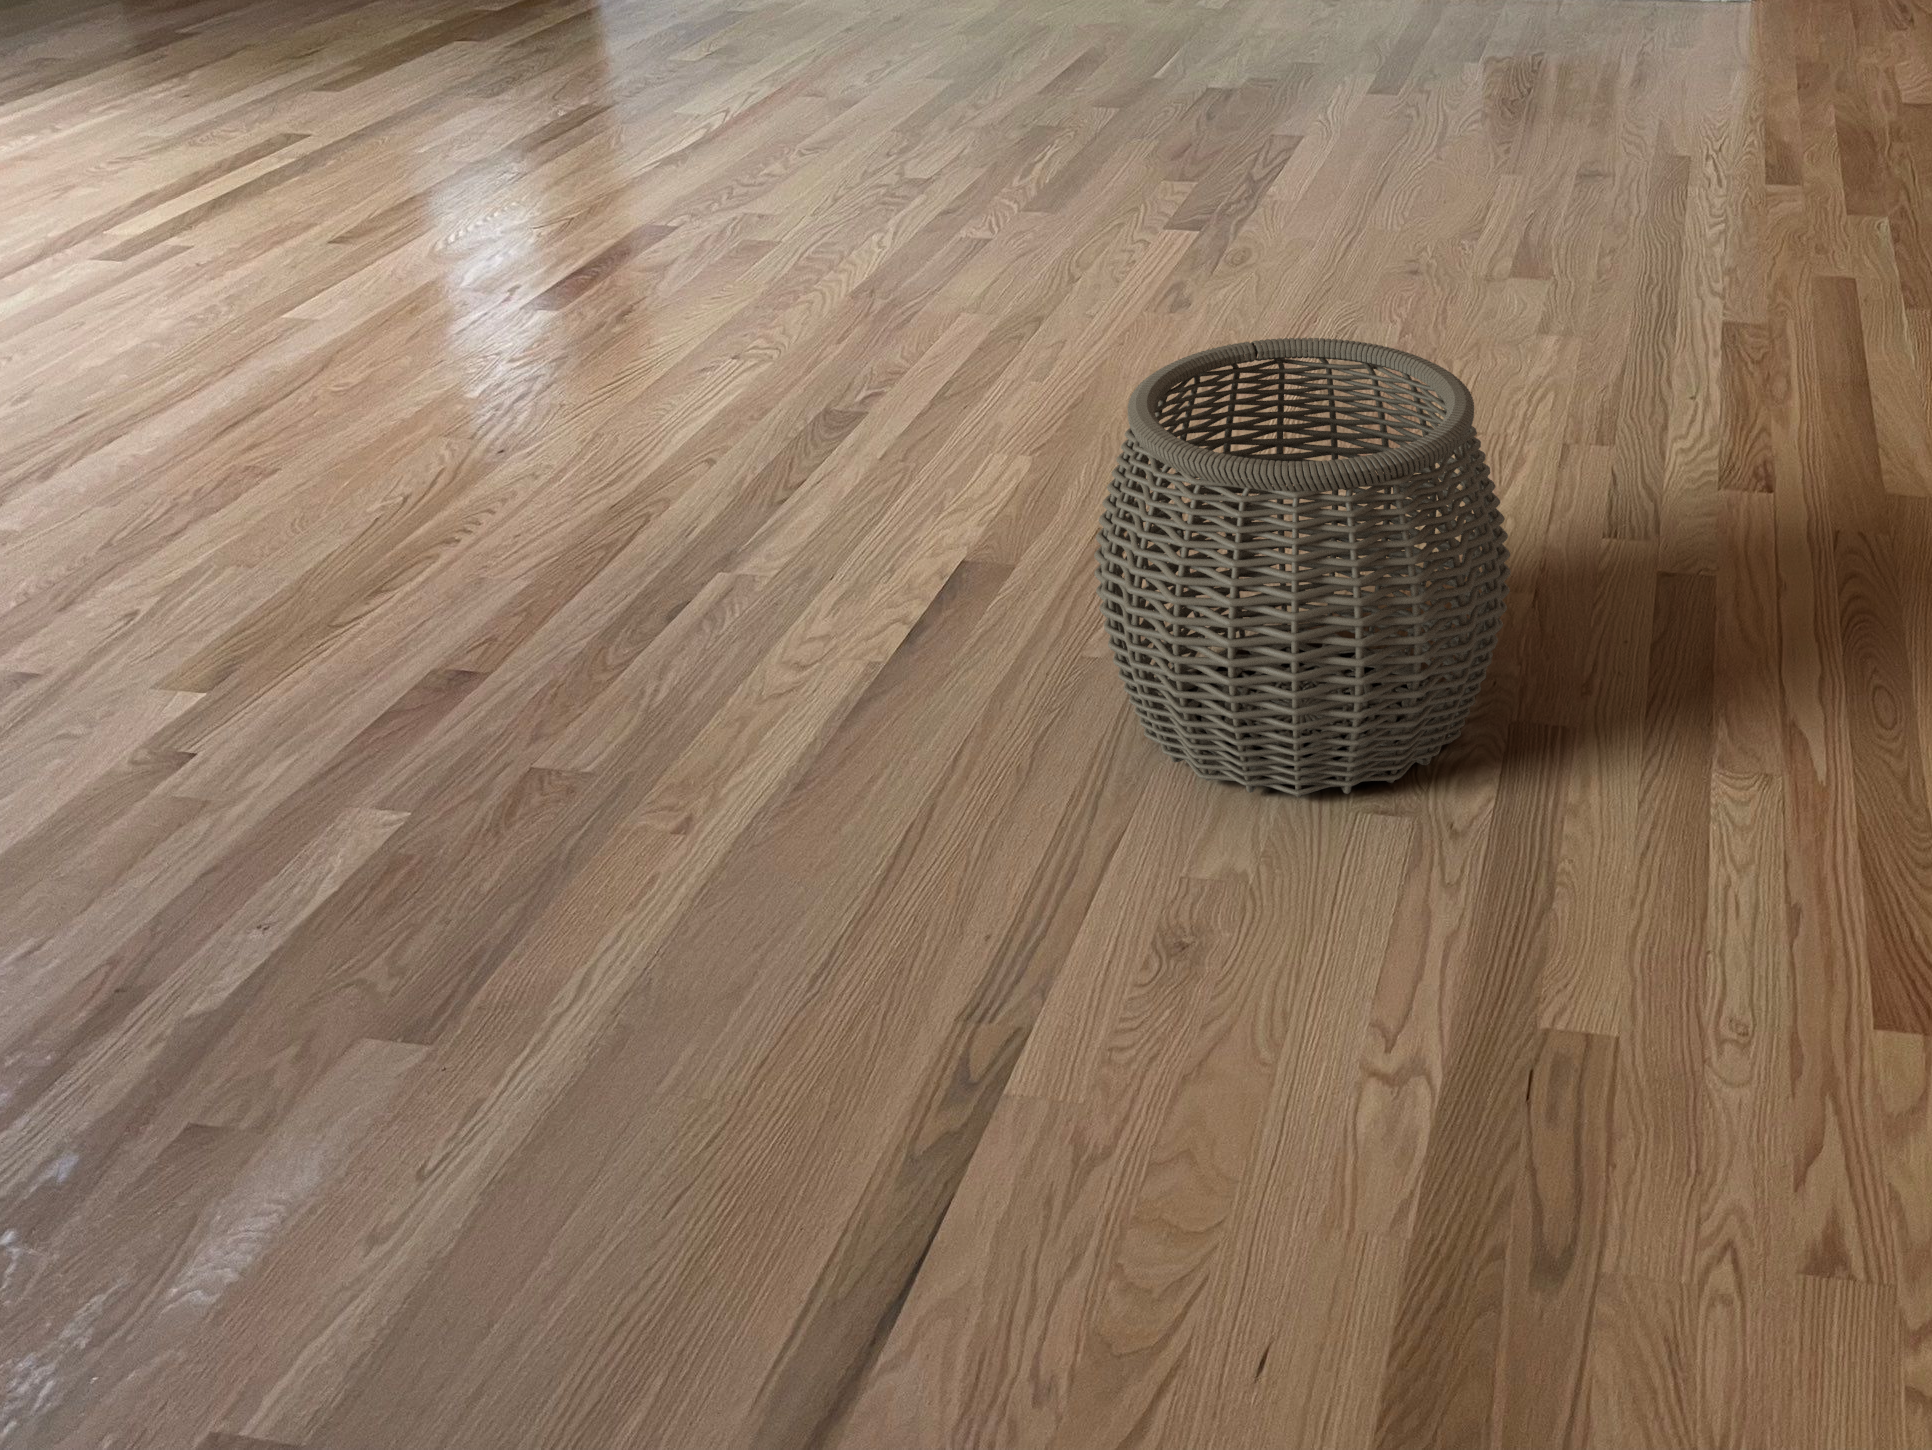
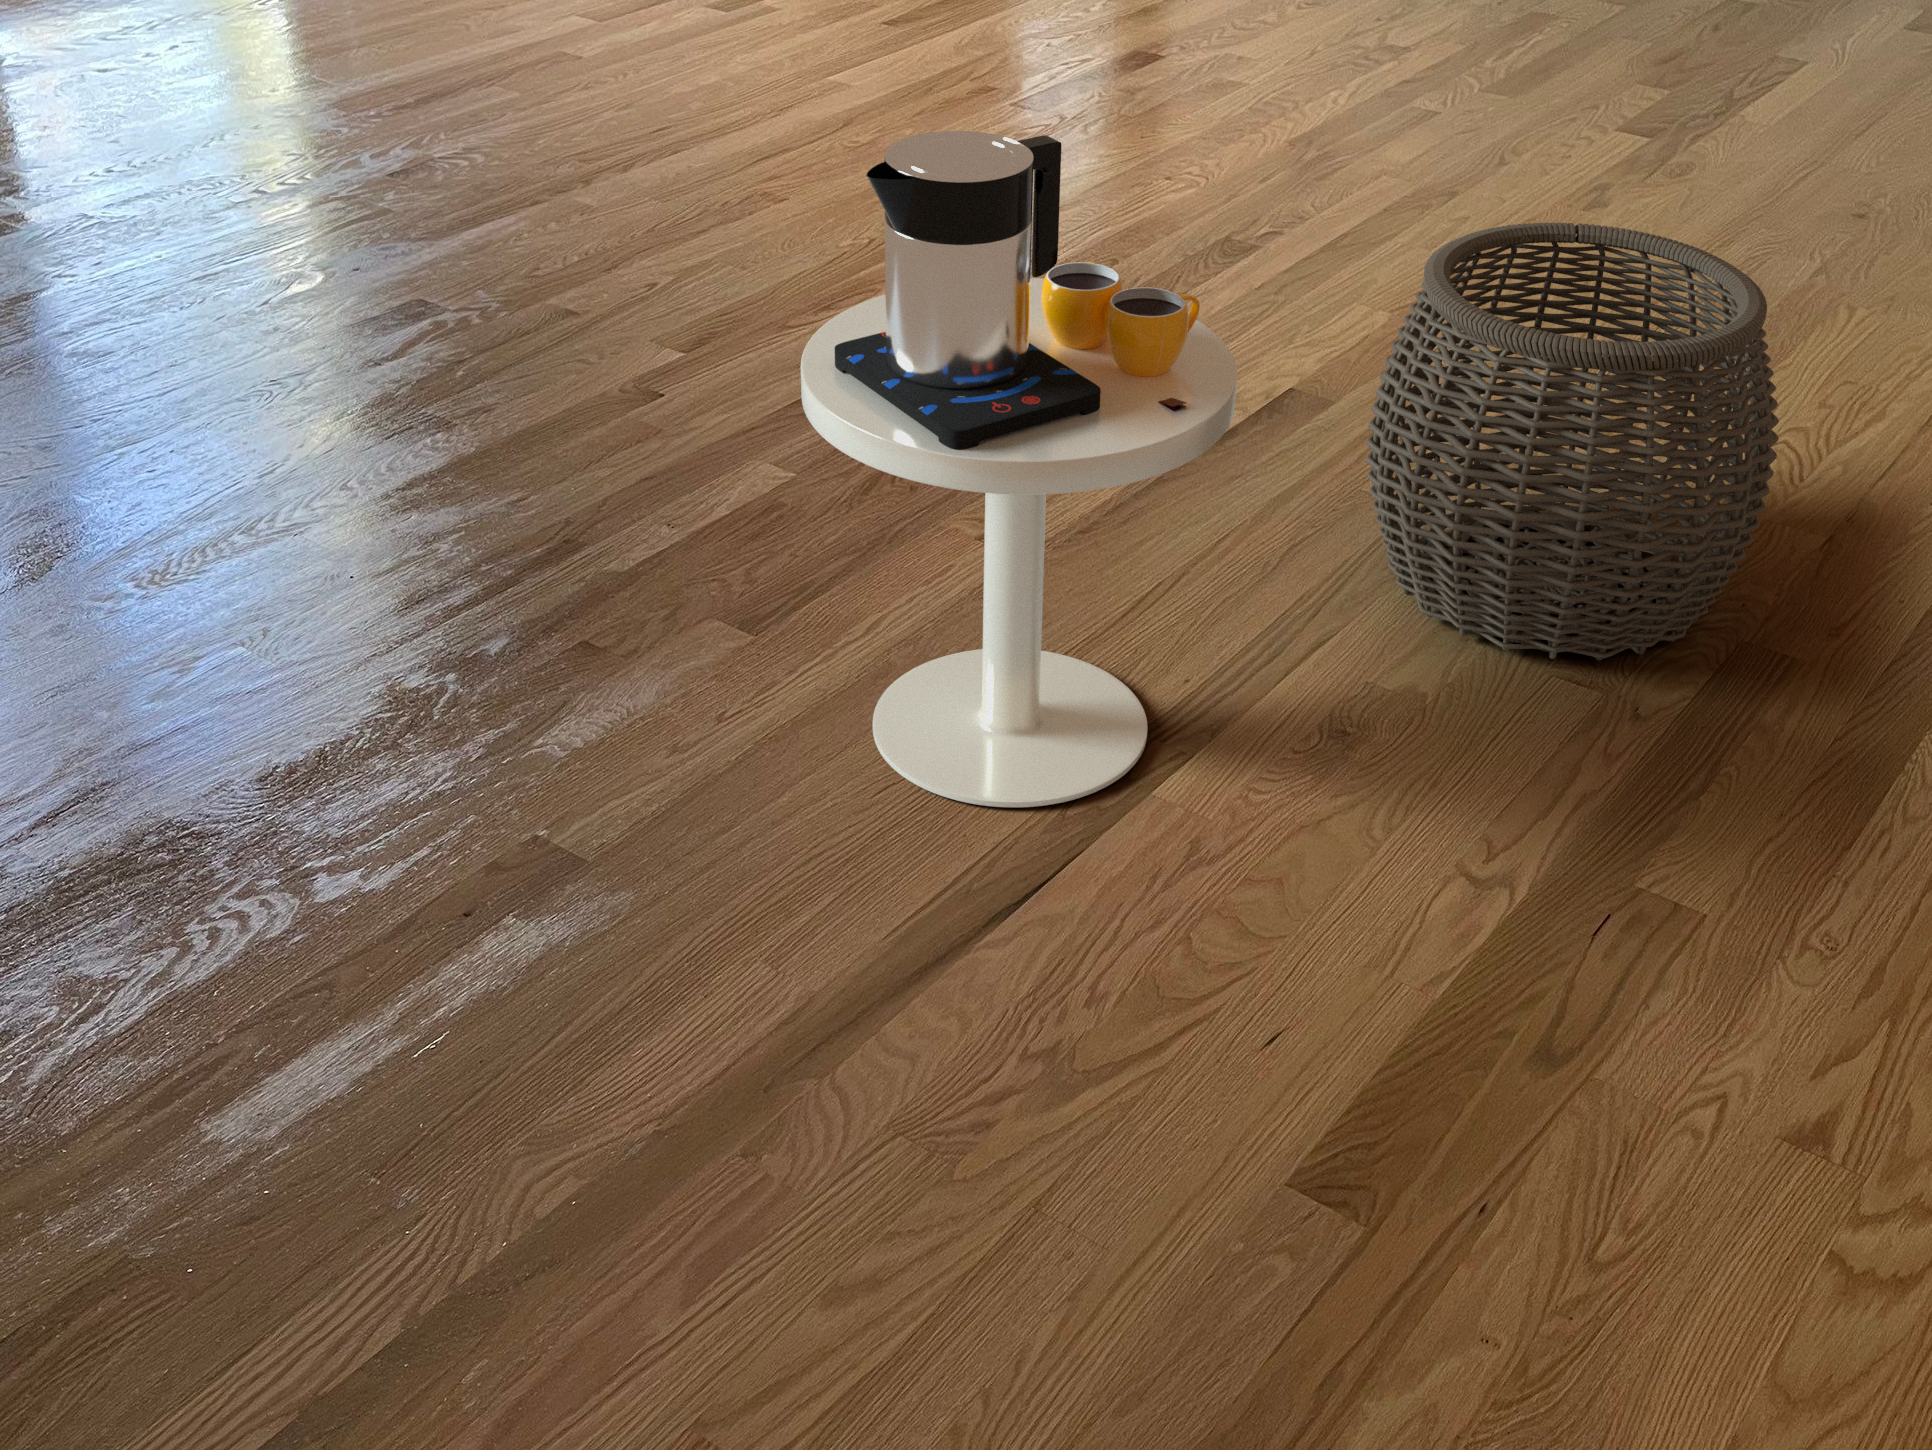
side table: none [500,361,1024,1151] -> present [801,131,1237,807]

